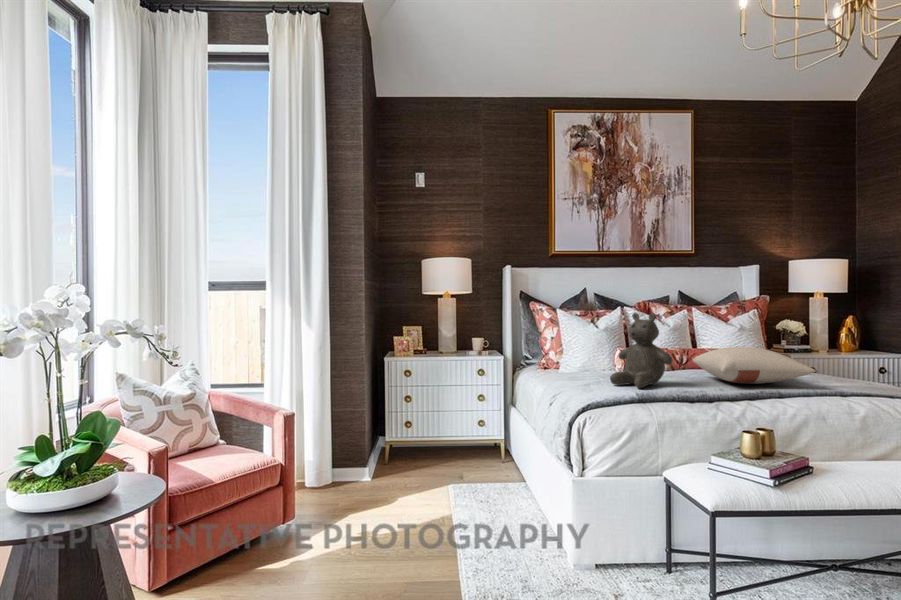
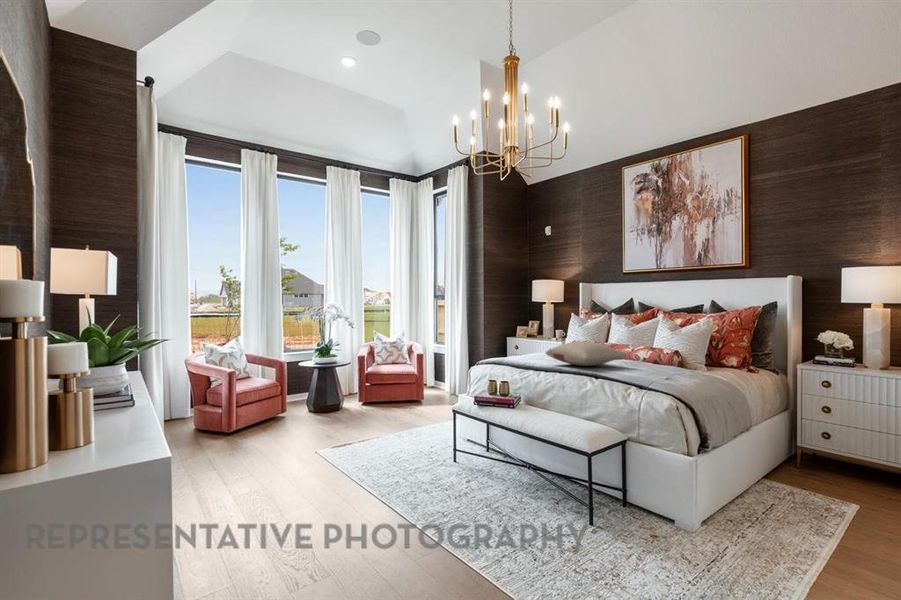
teddy bear: present [610,313,673,388] -> none [514,316,544,359]

